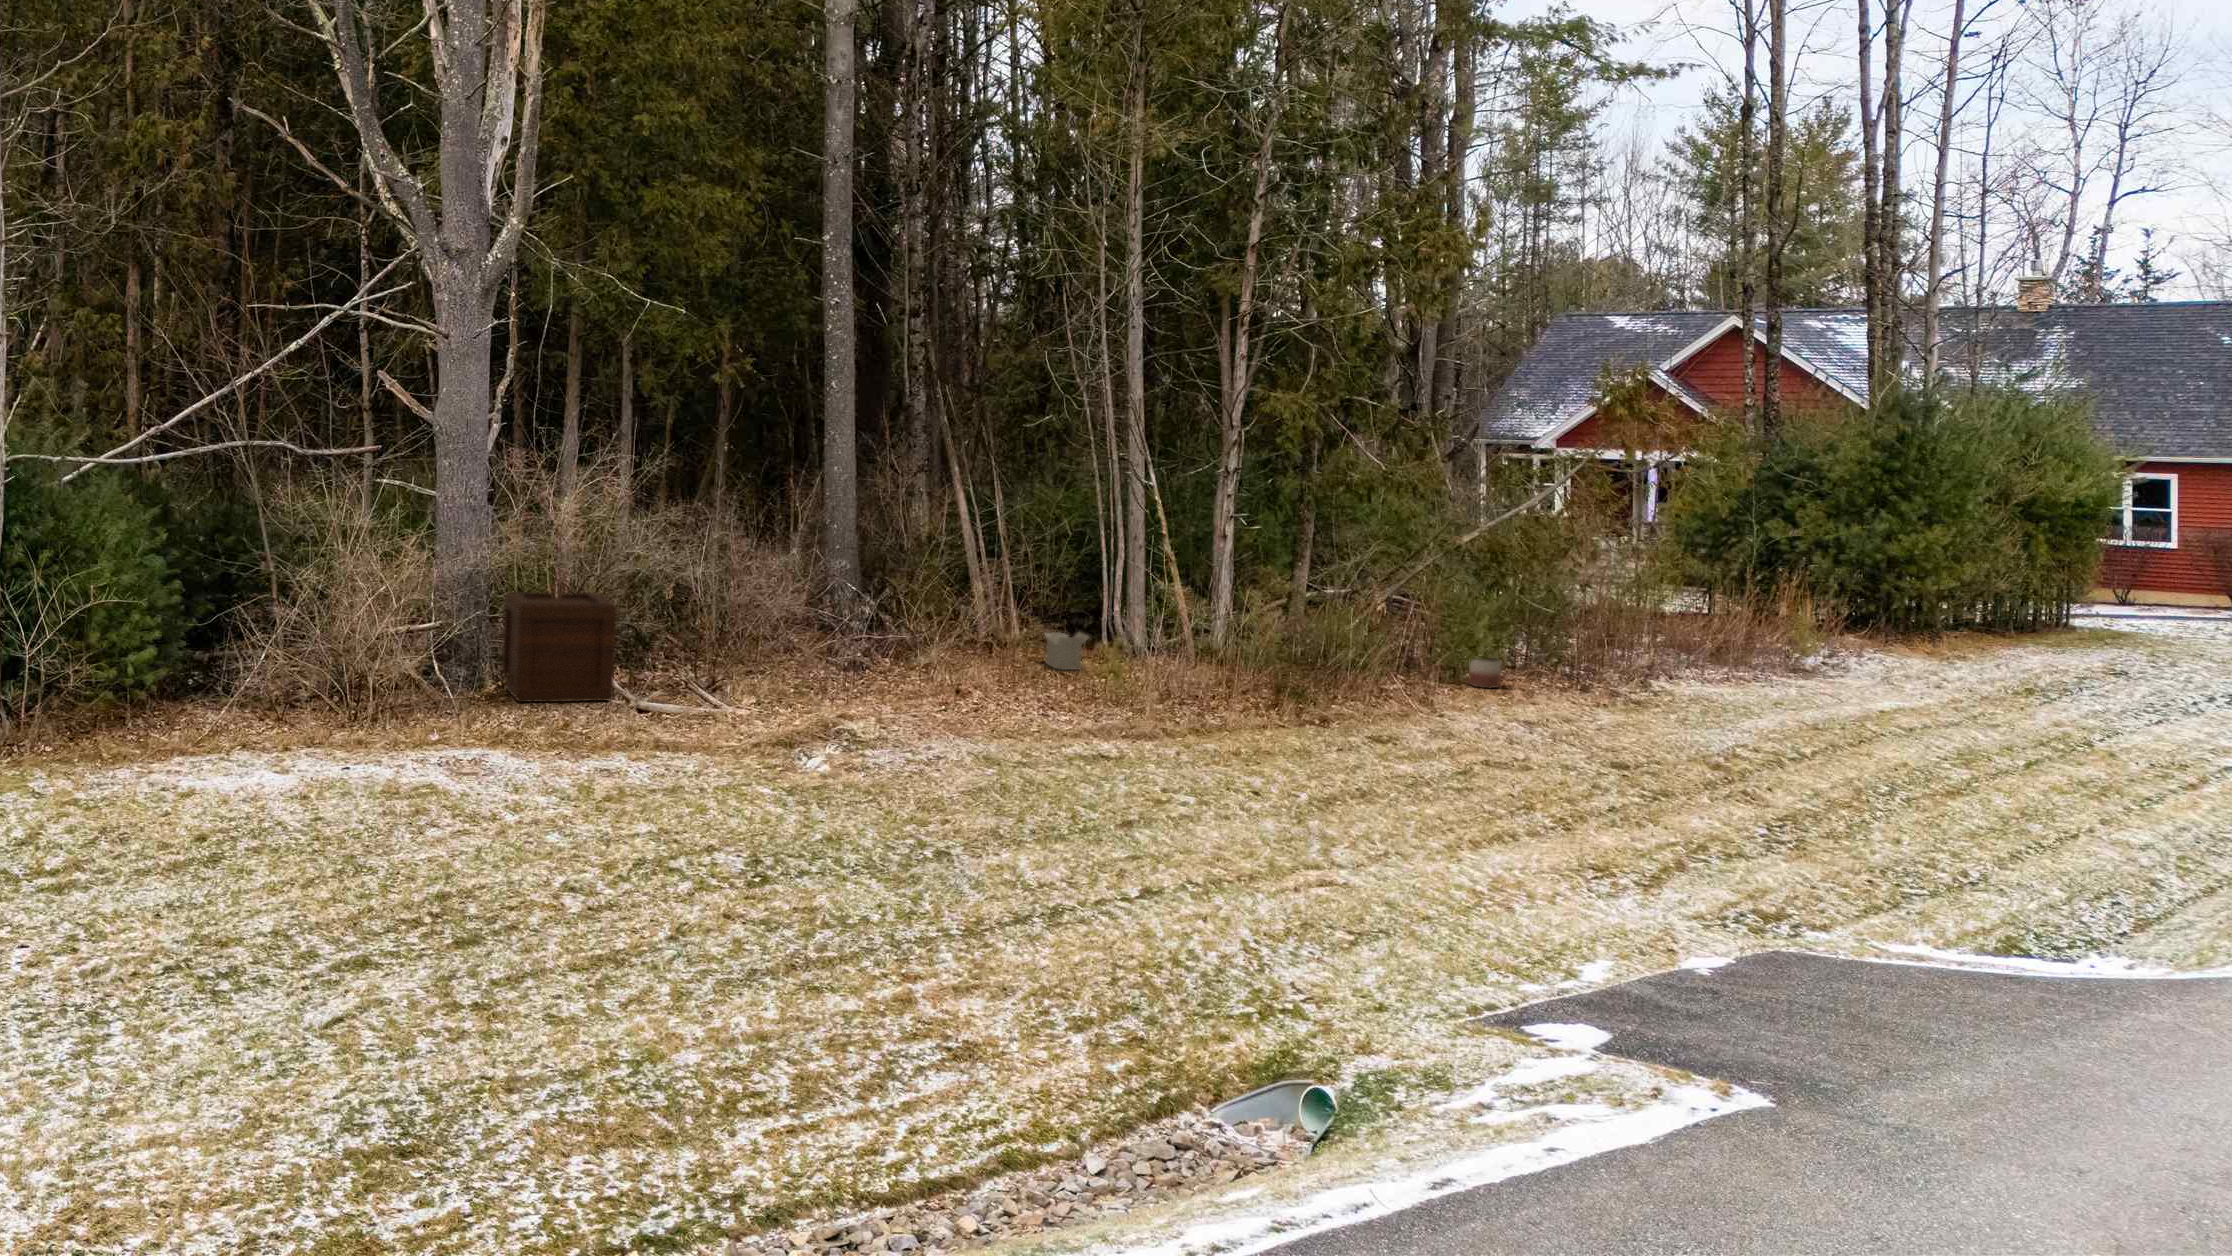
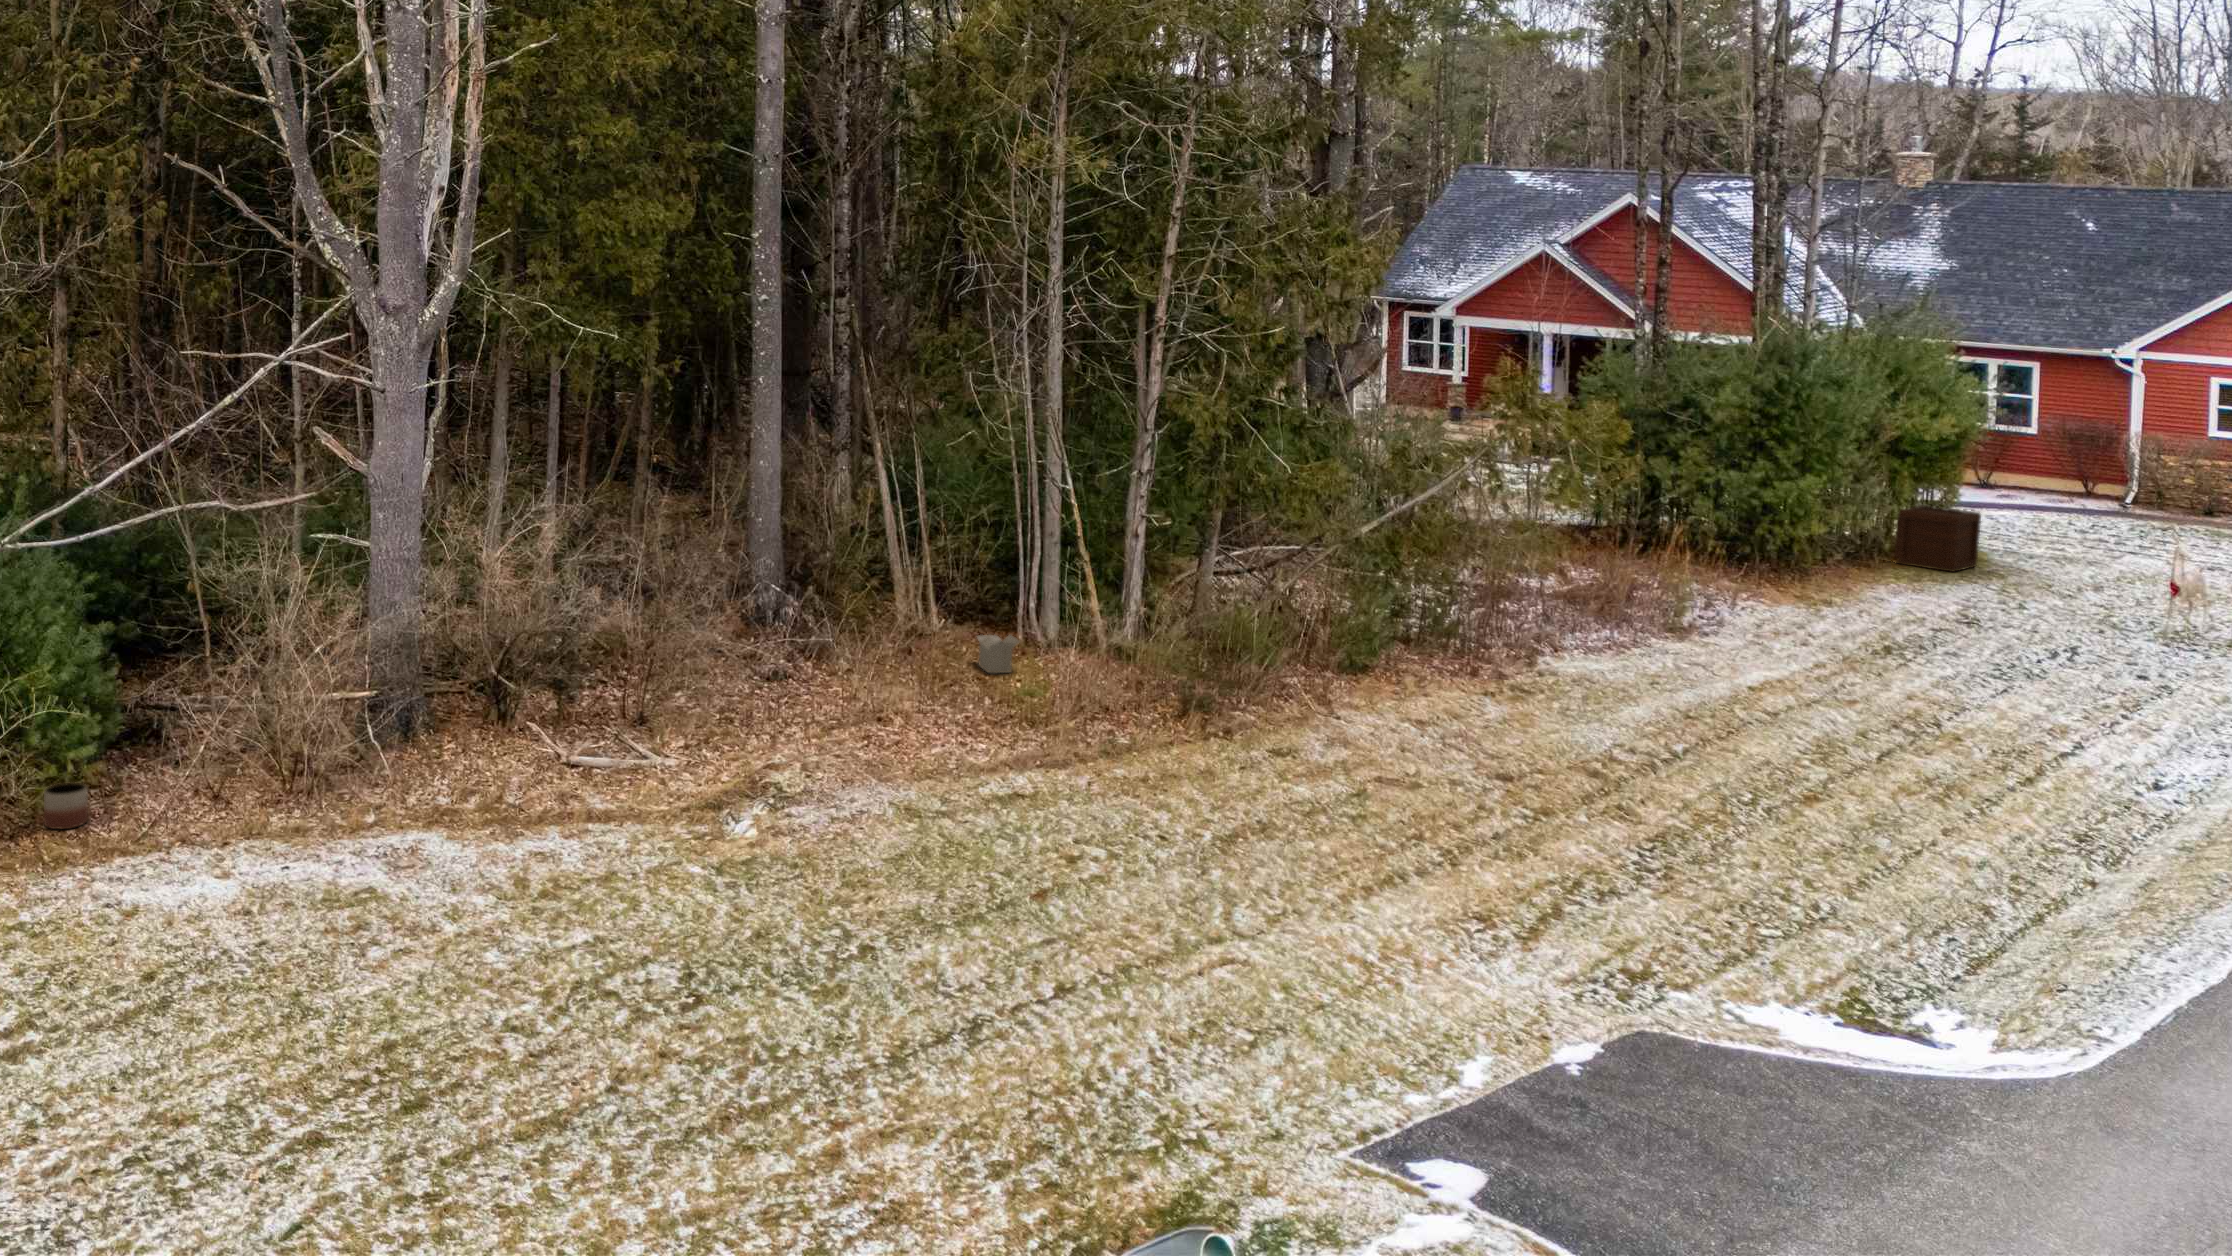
wooden crate: present [501,592,617,702] -> present [1895,505,1981,572]
planter: present [1468,657,1501,688] -> present [44,782,88,829]

